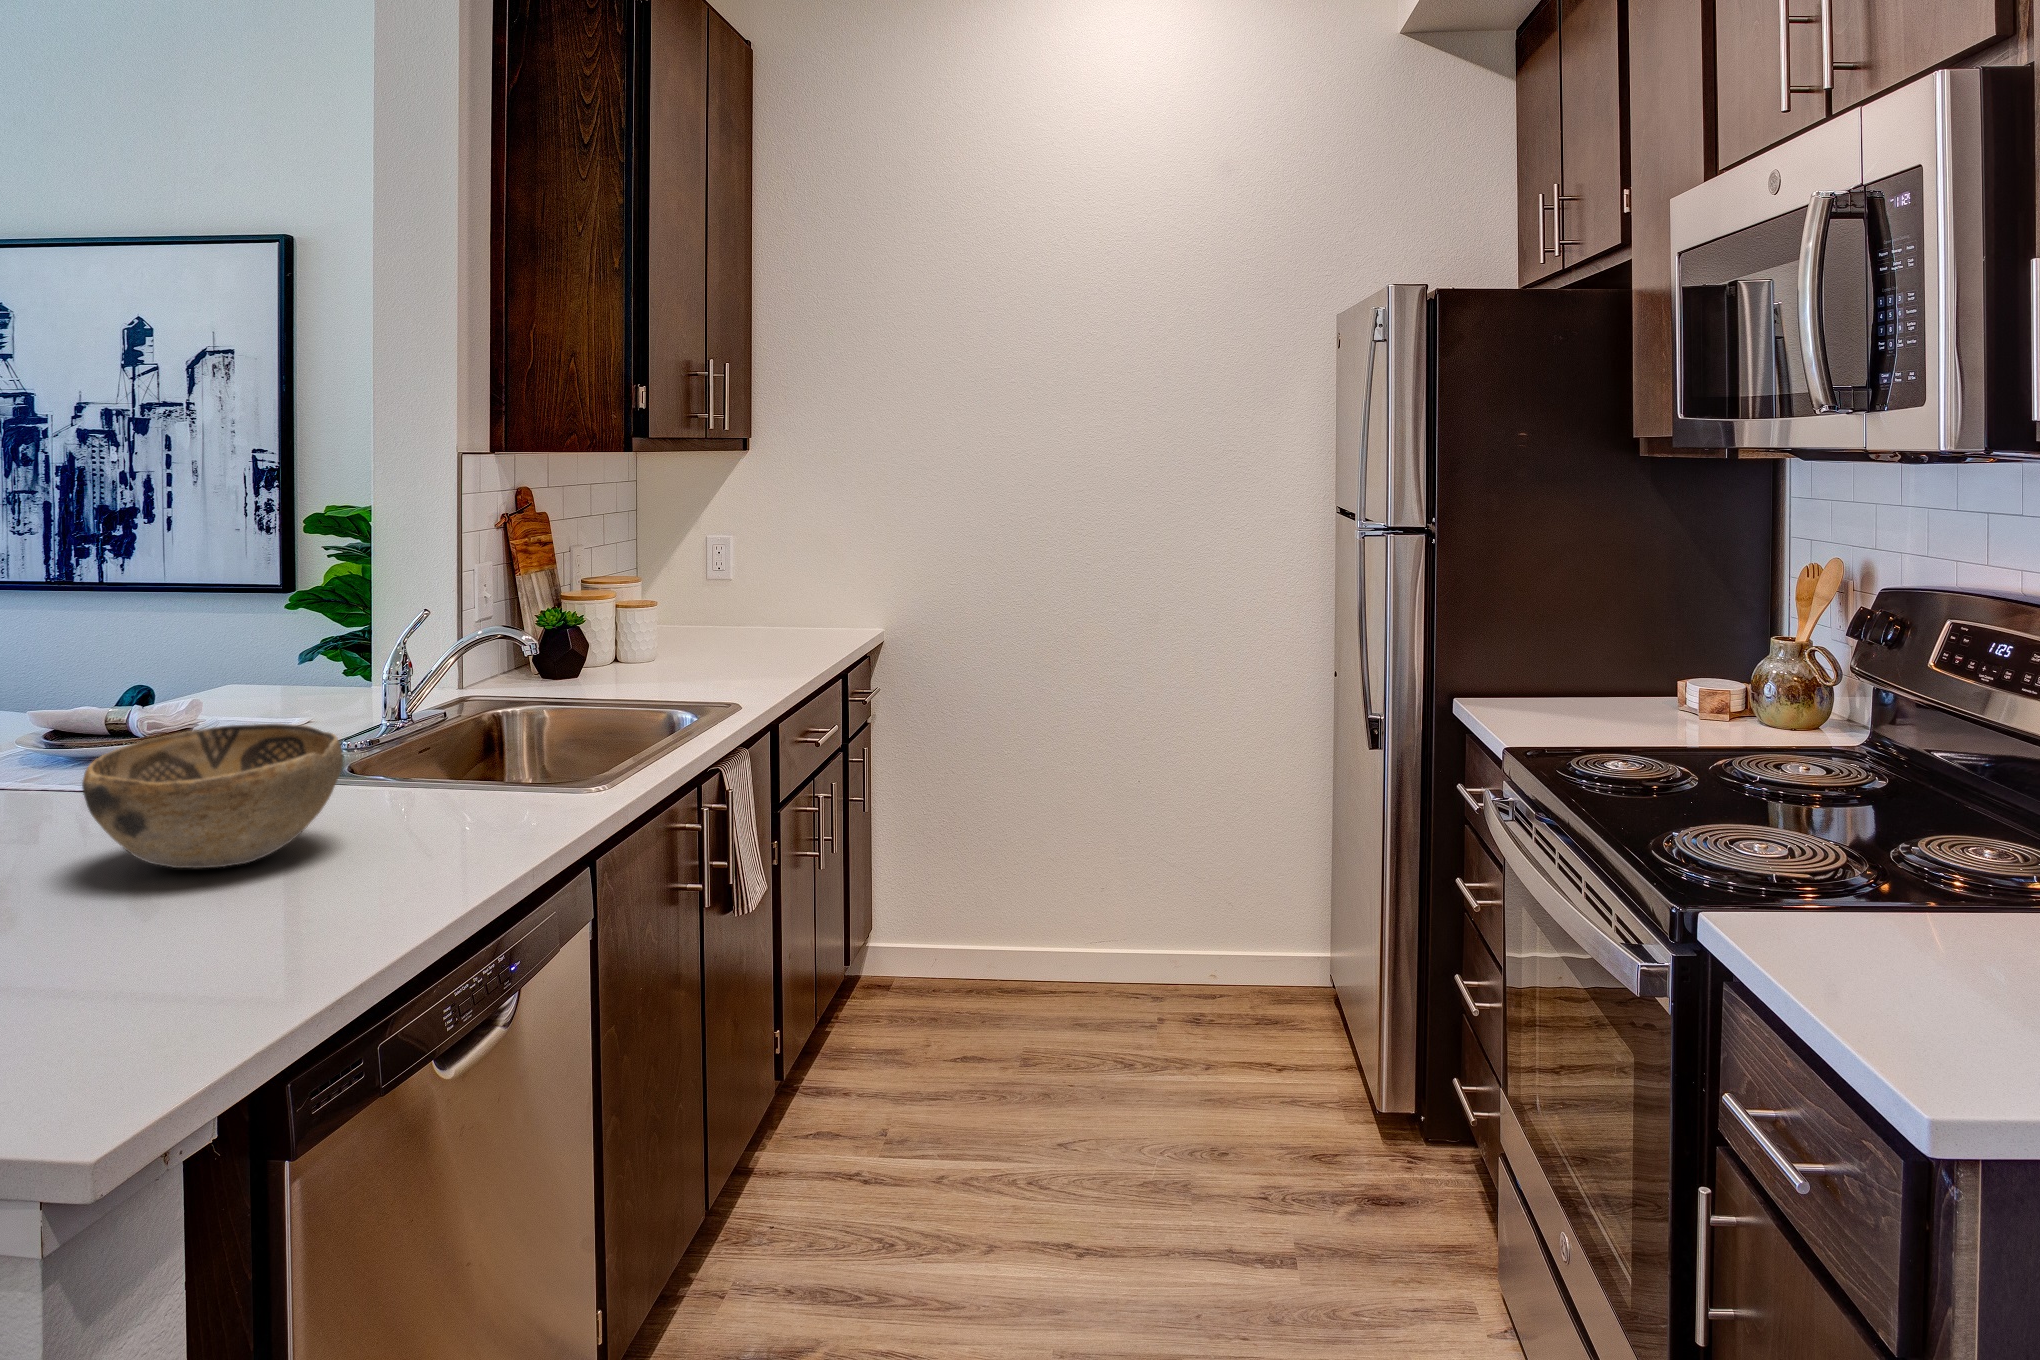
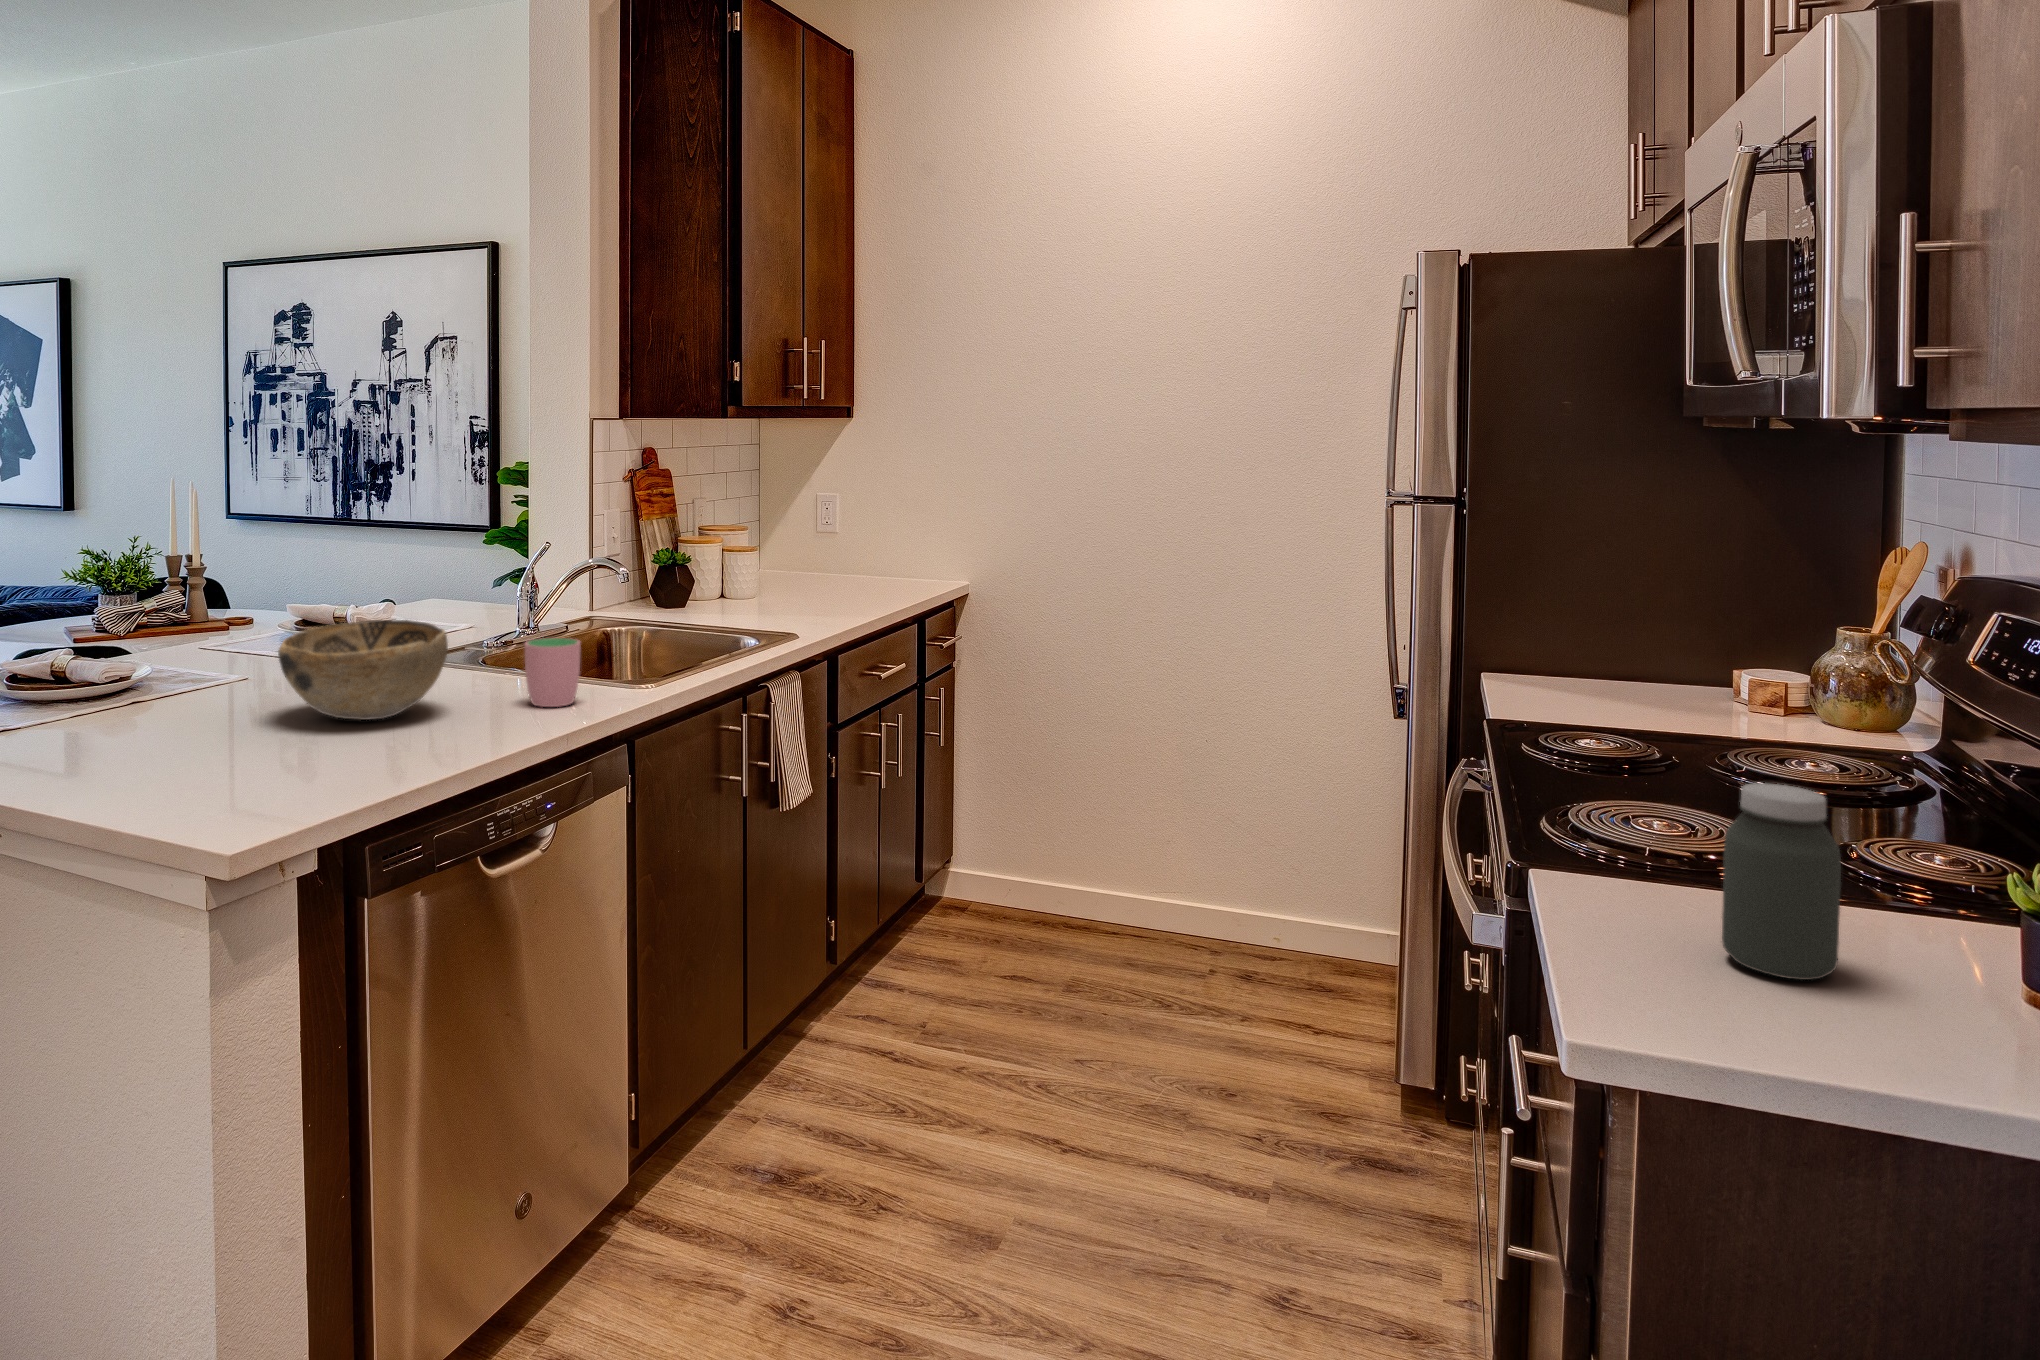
cup: none [445,732,522,823] -> present [525,638,580,707]
jar: none [1917,807,2028,1002] -> present [1722,783,1841,980]

